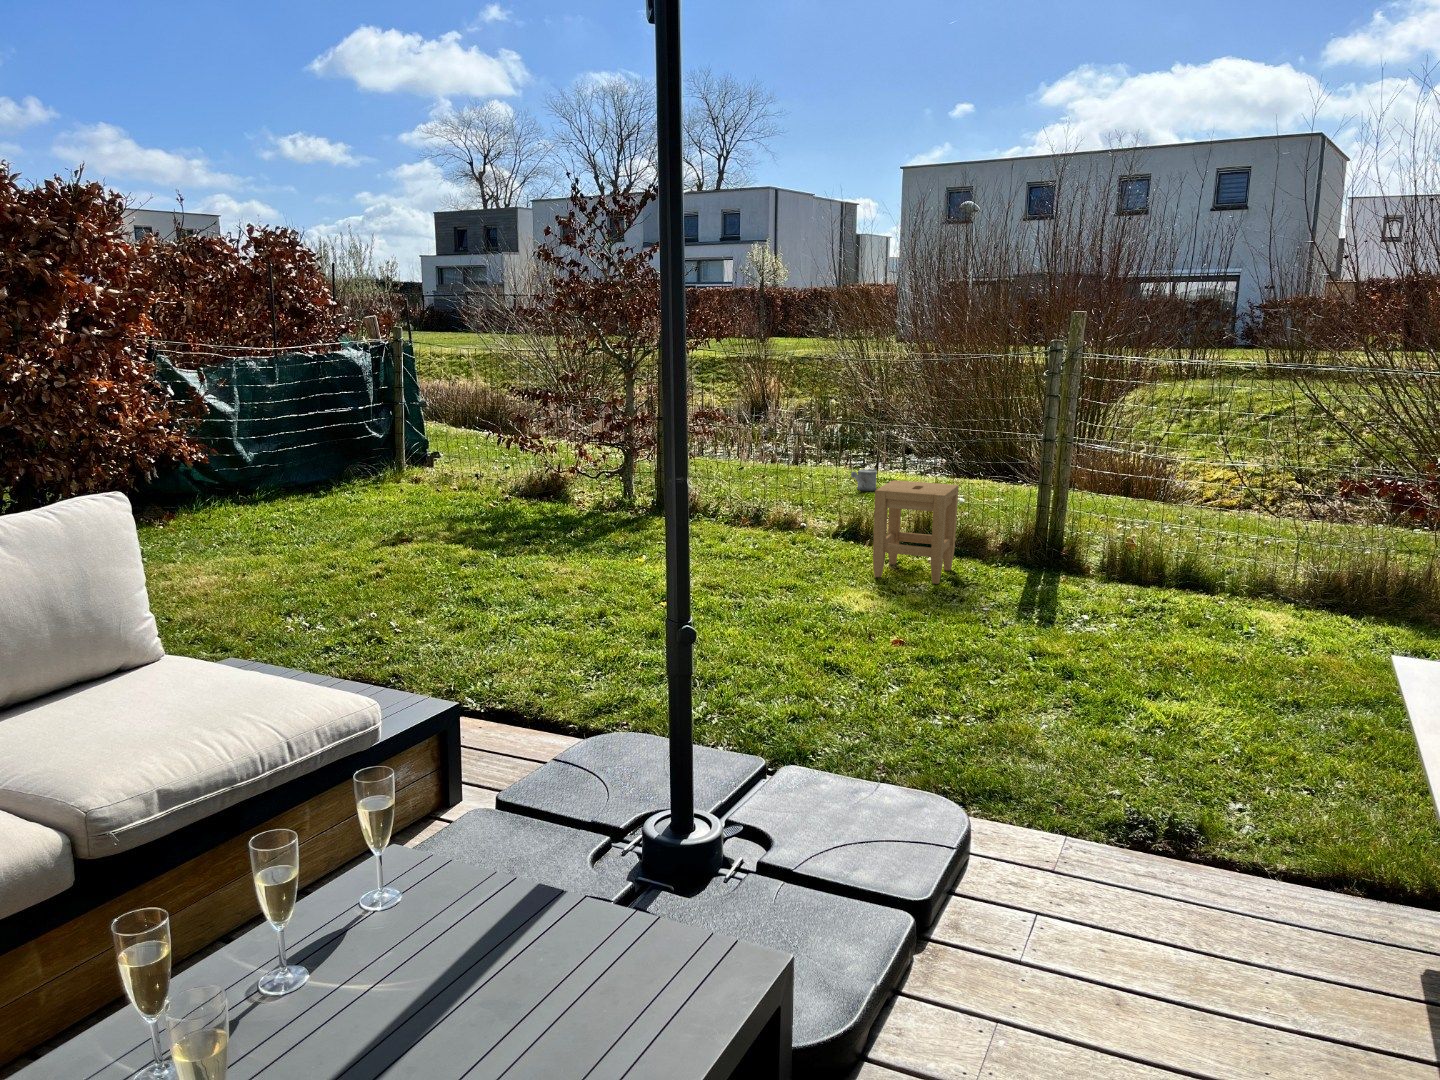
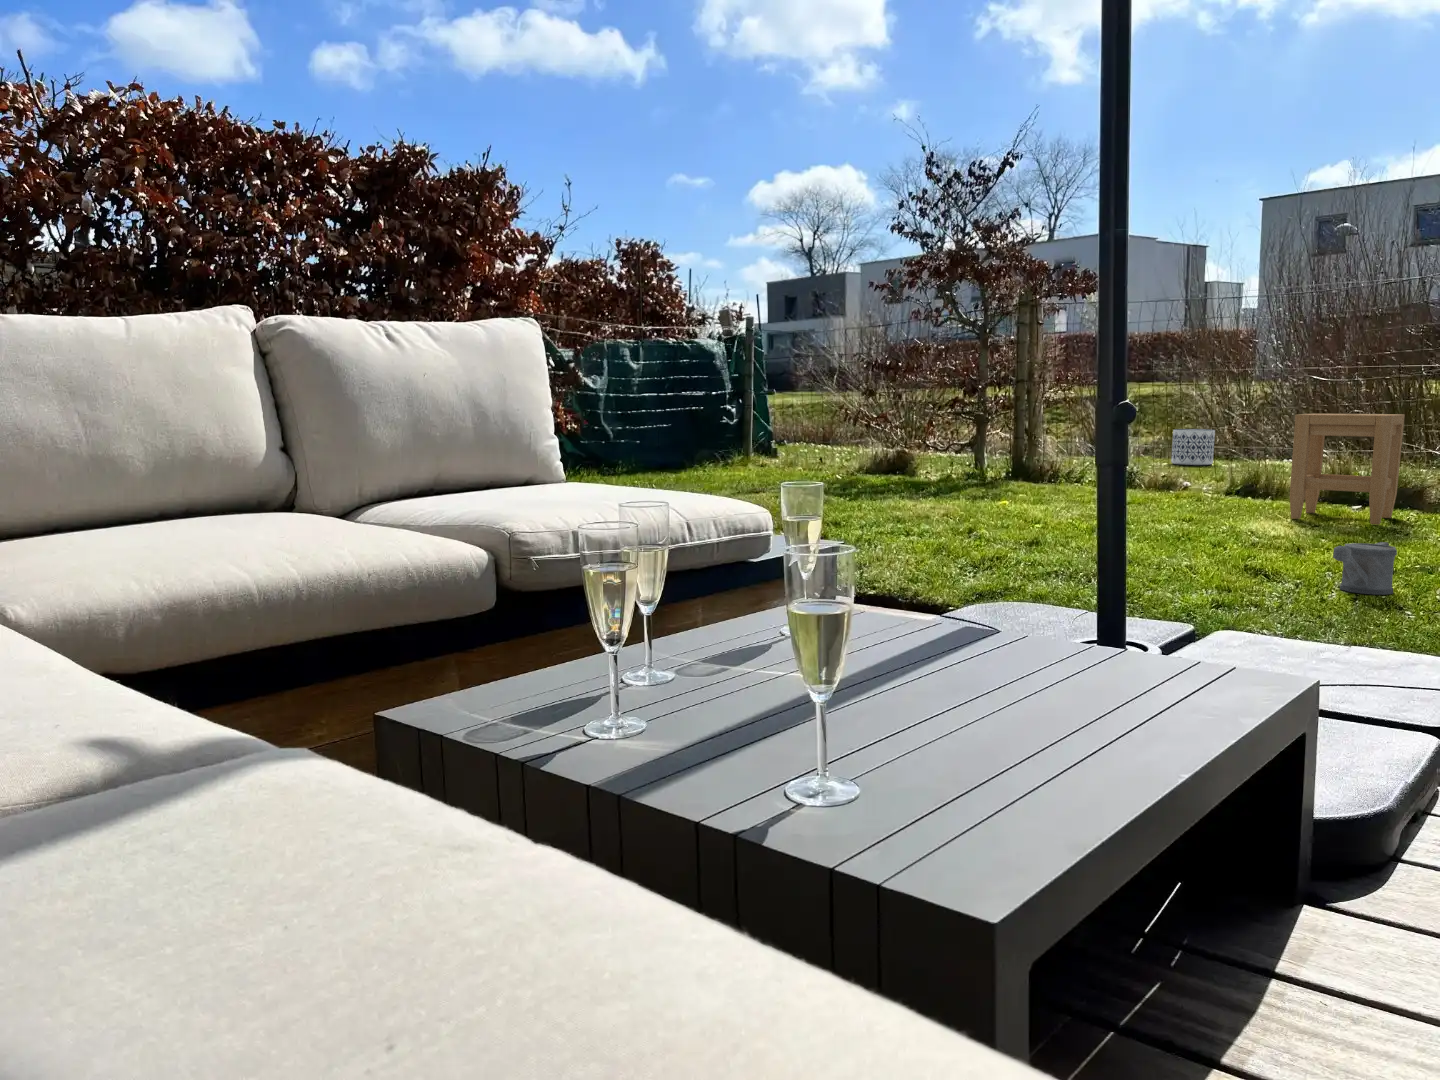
planter: none [794,463,829,498] -> present [1171,429,1215,465]
watering can: present [851,469,877,491] -> present [1333,542,1397,595]

